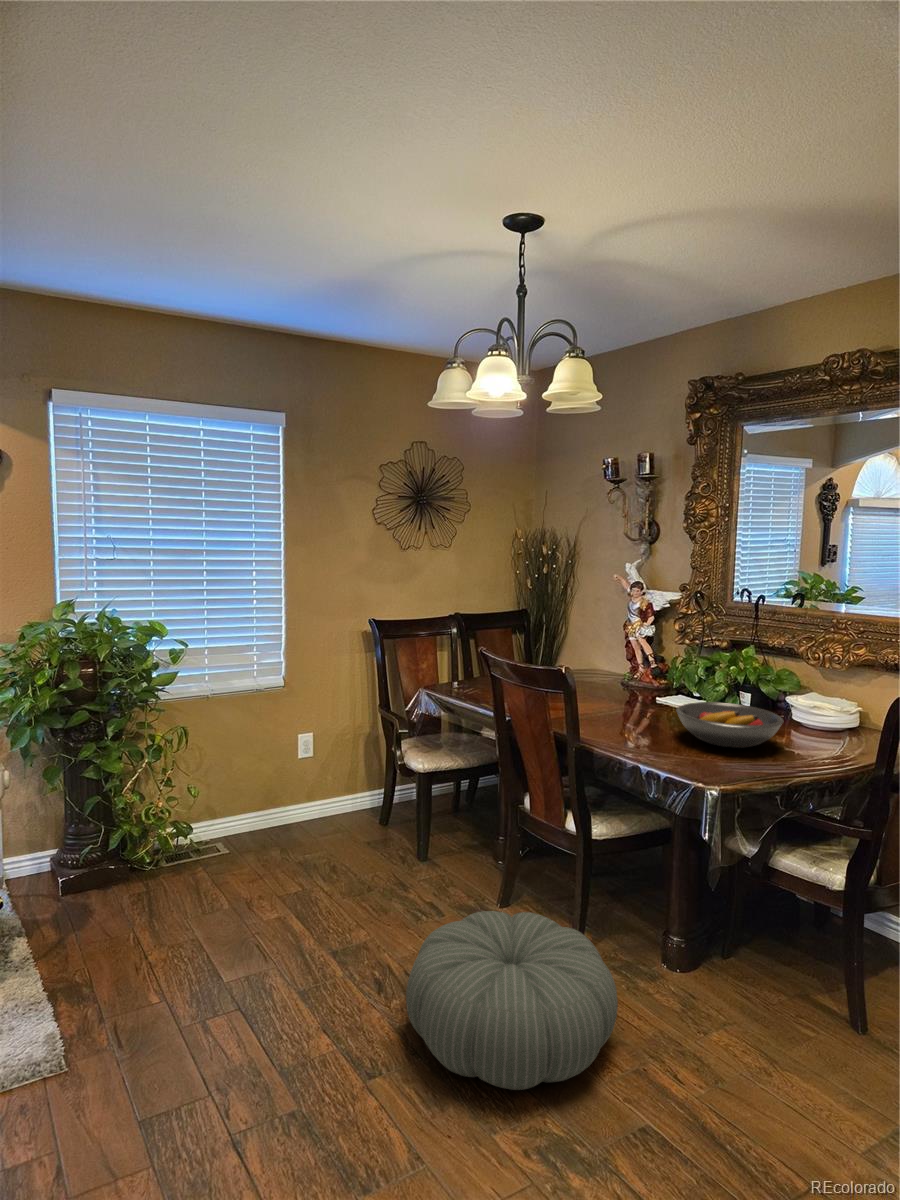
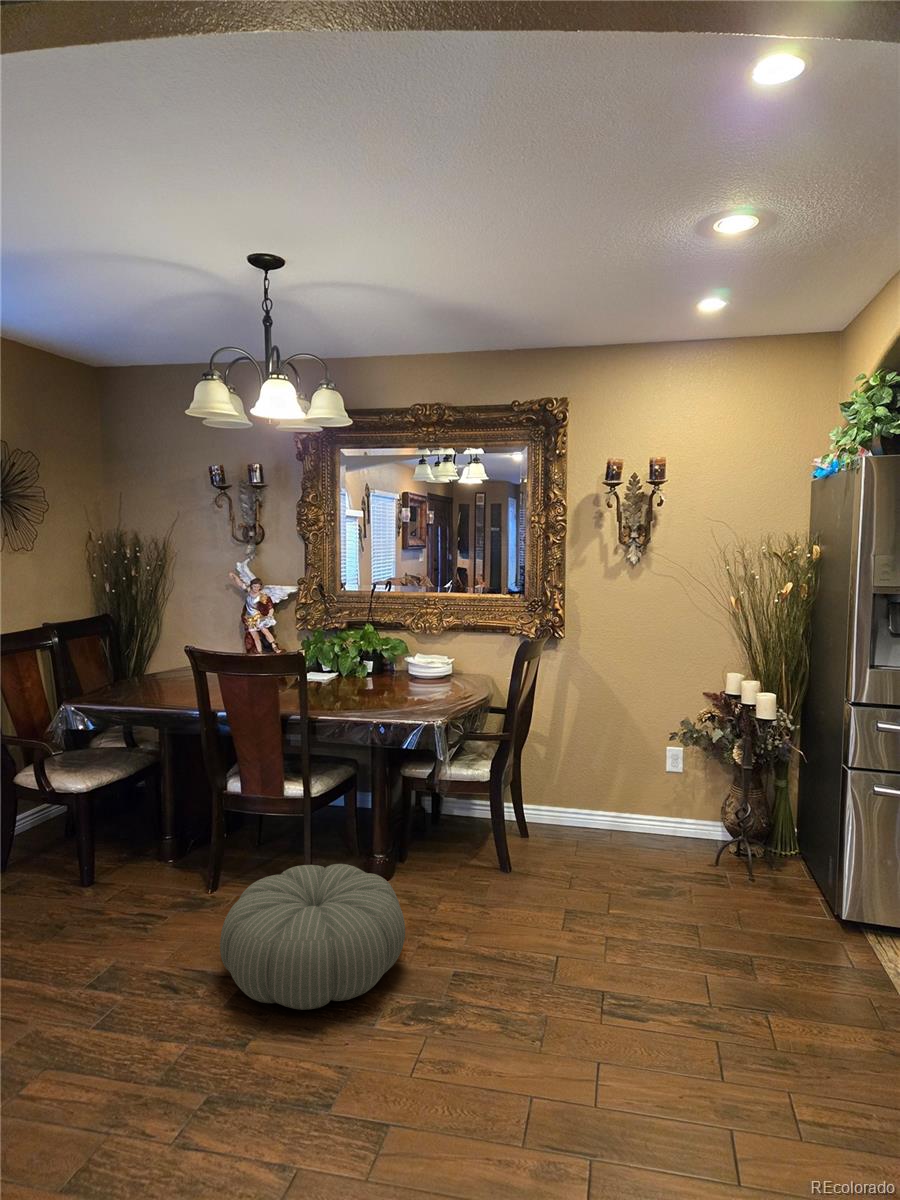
fruit bowl: present [676,702,783,748] -> none [357,664,434,695]

